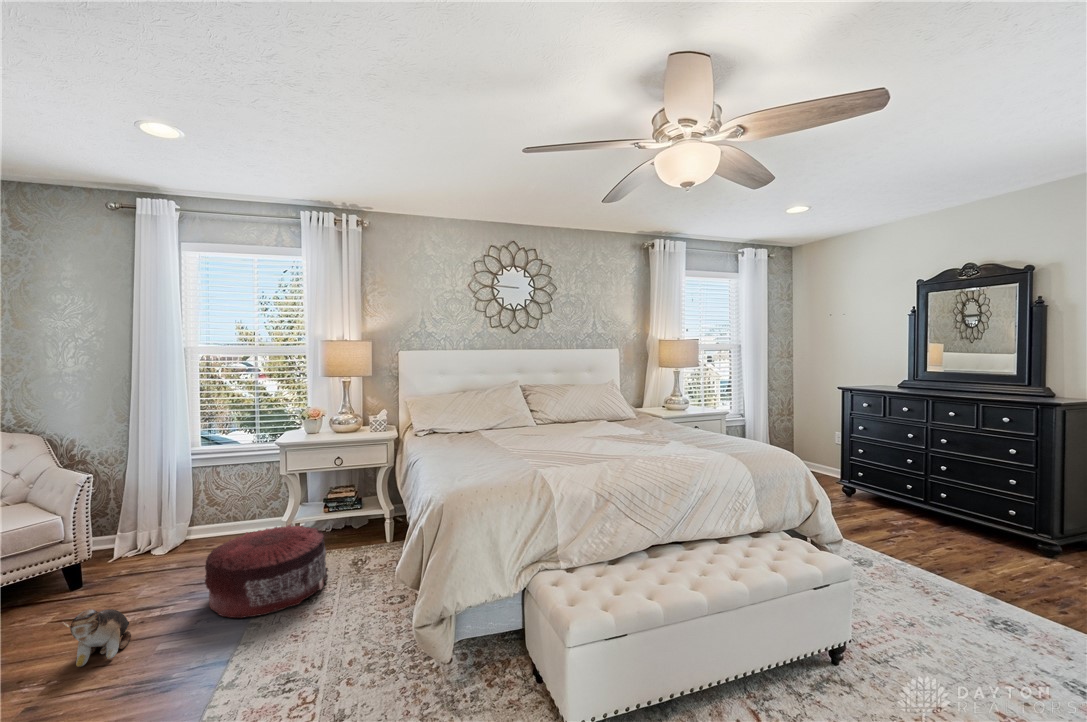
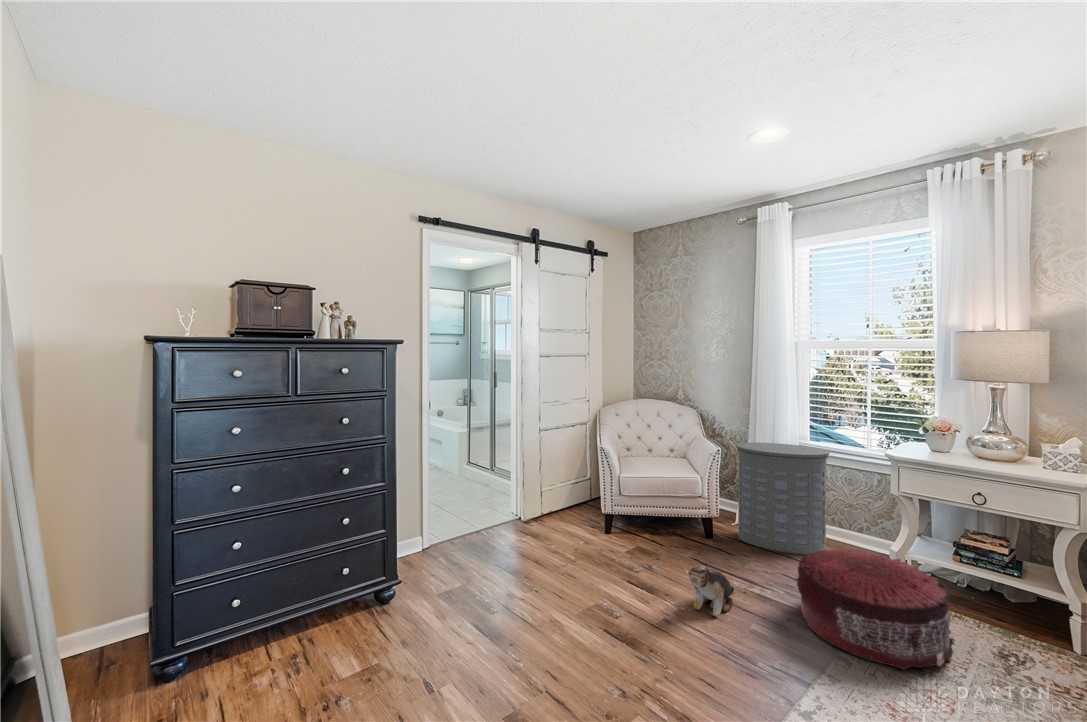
laundry hamper: none [115,451,225,573] -> present [736,443,830,554]

